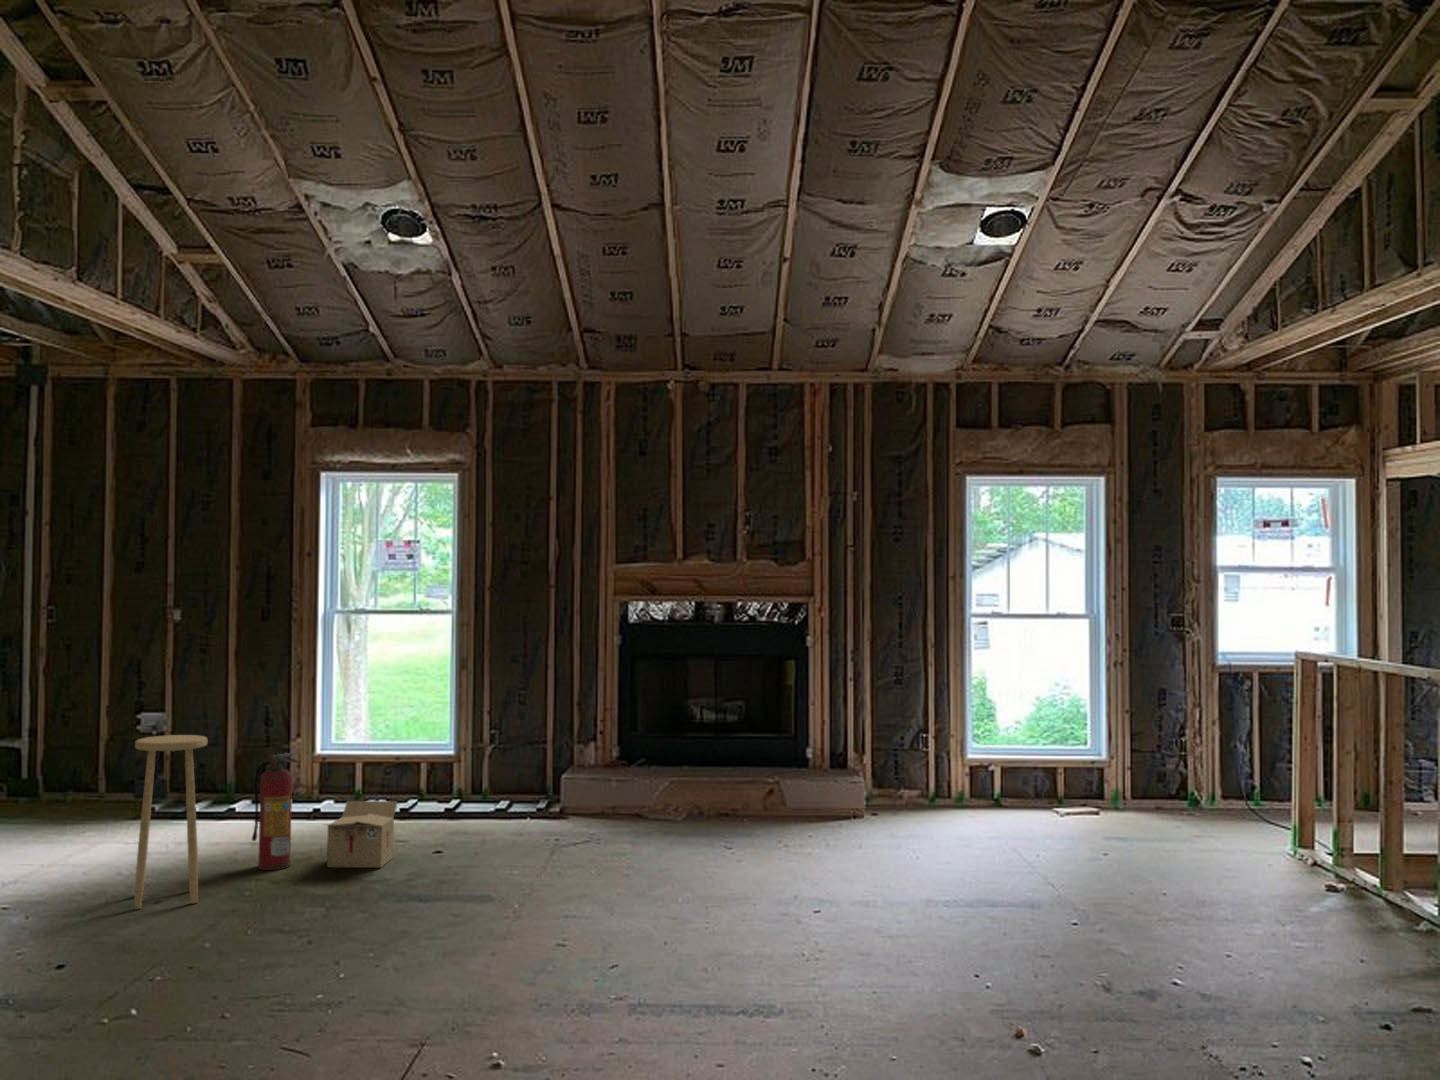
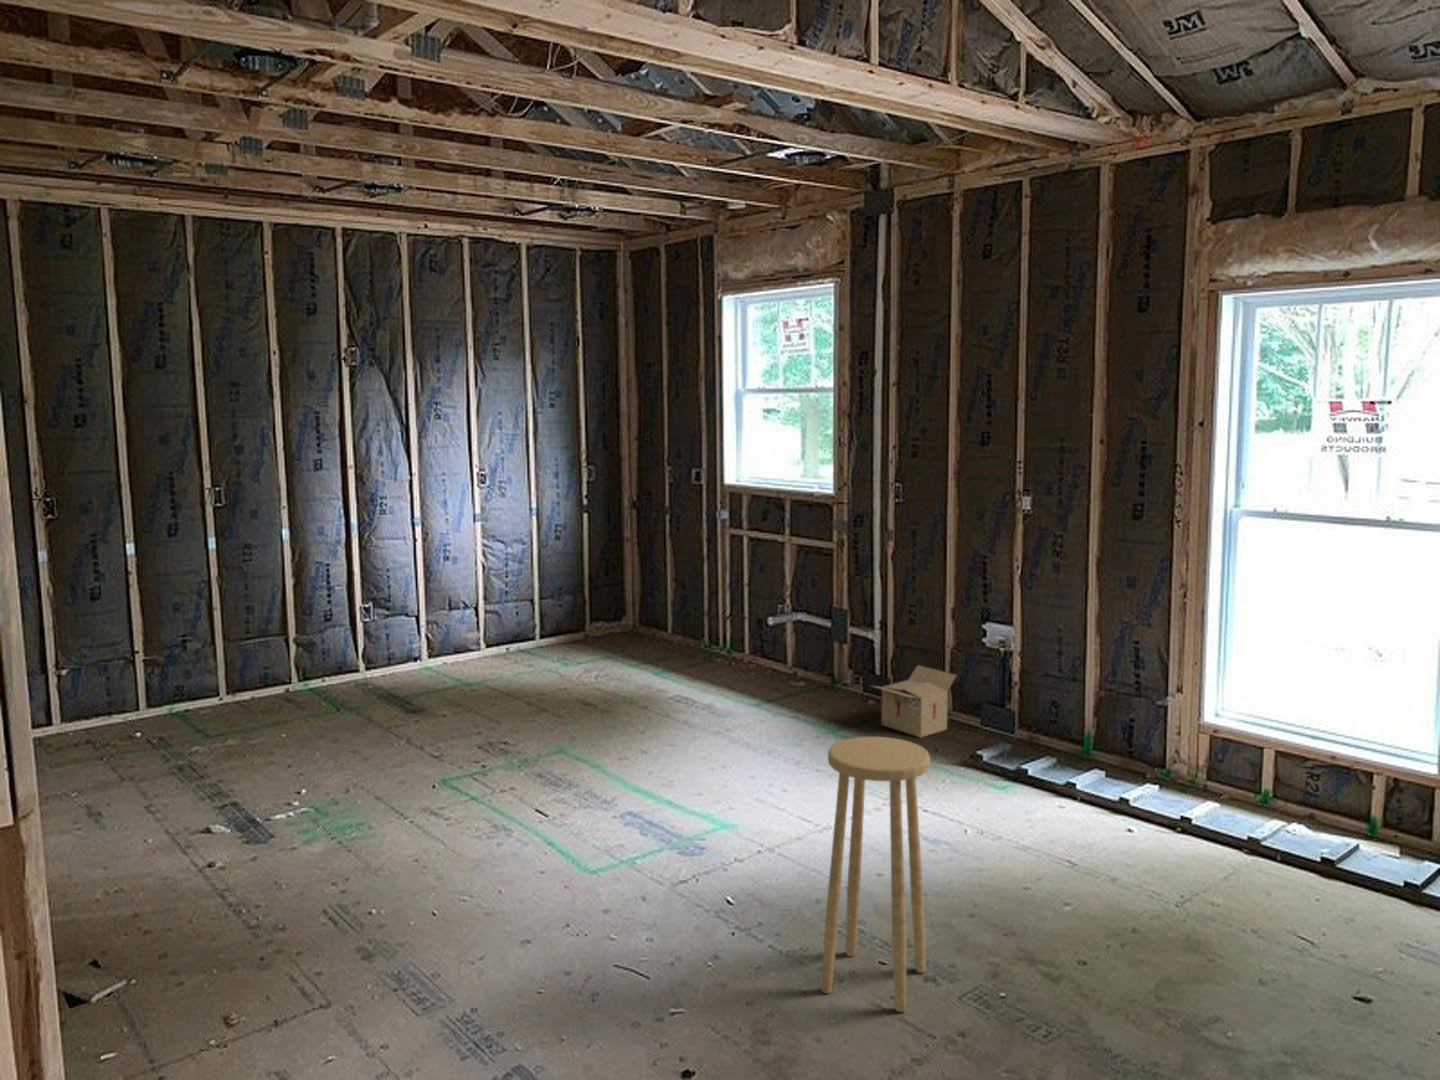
fire extinguisher: present [252,752,298,870] -> none [1032,776,1104,958]
cardboard box: present [327,801,398,868] -> present [875,665,956,738]

